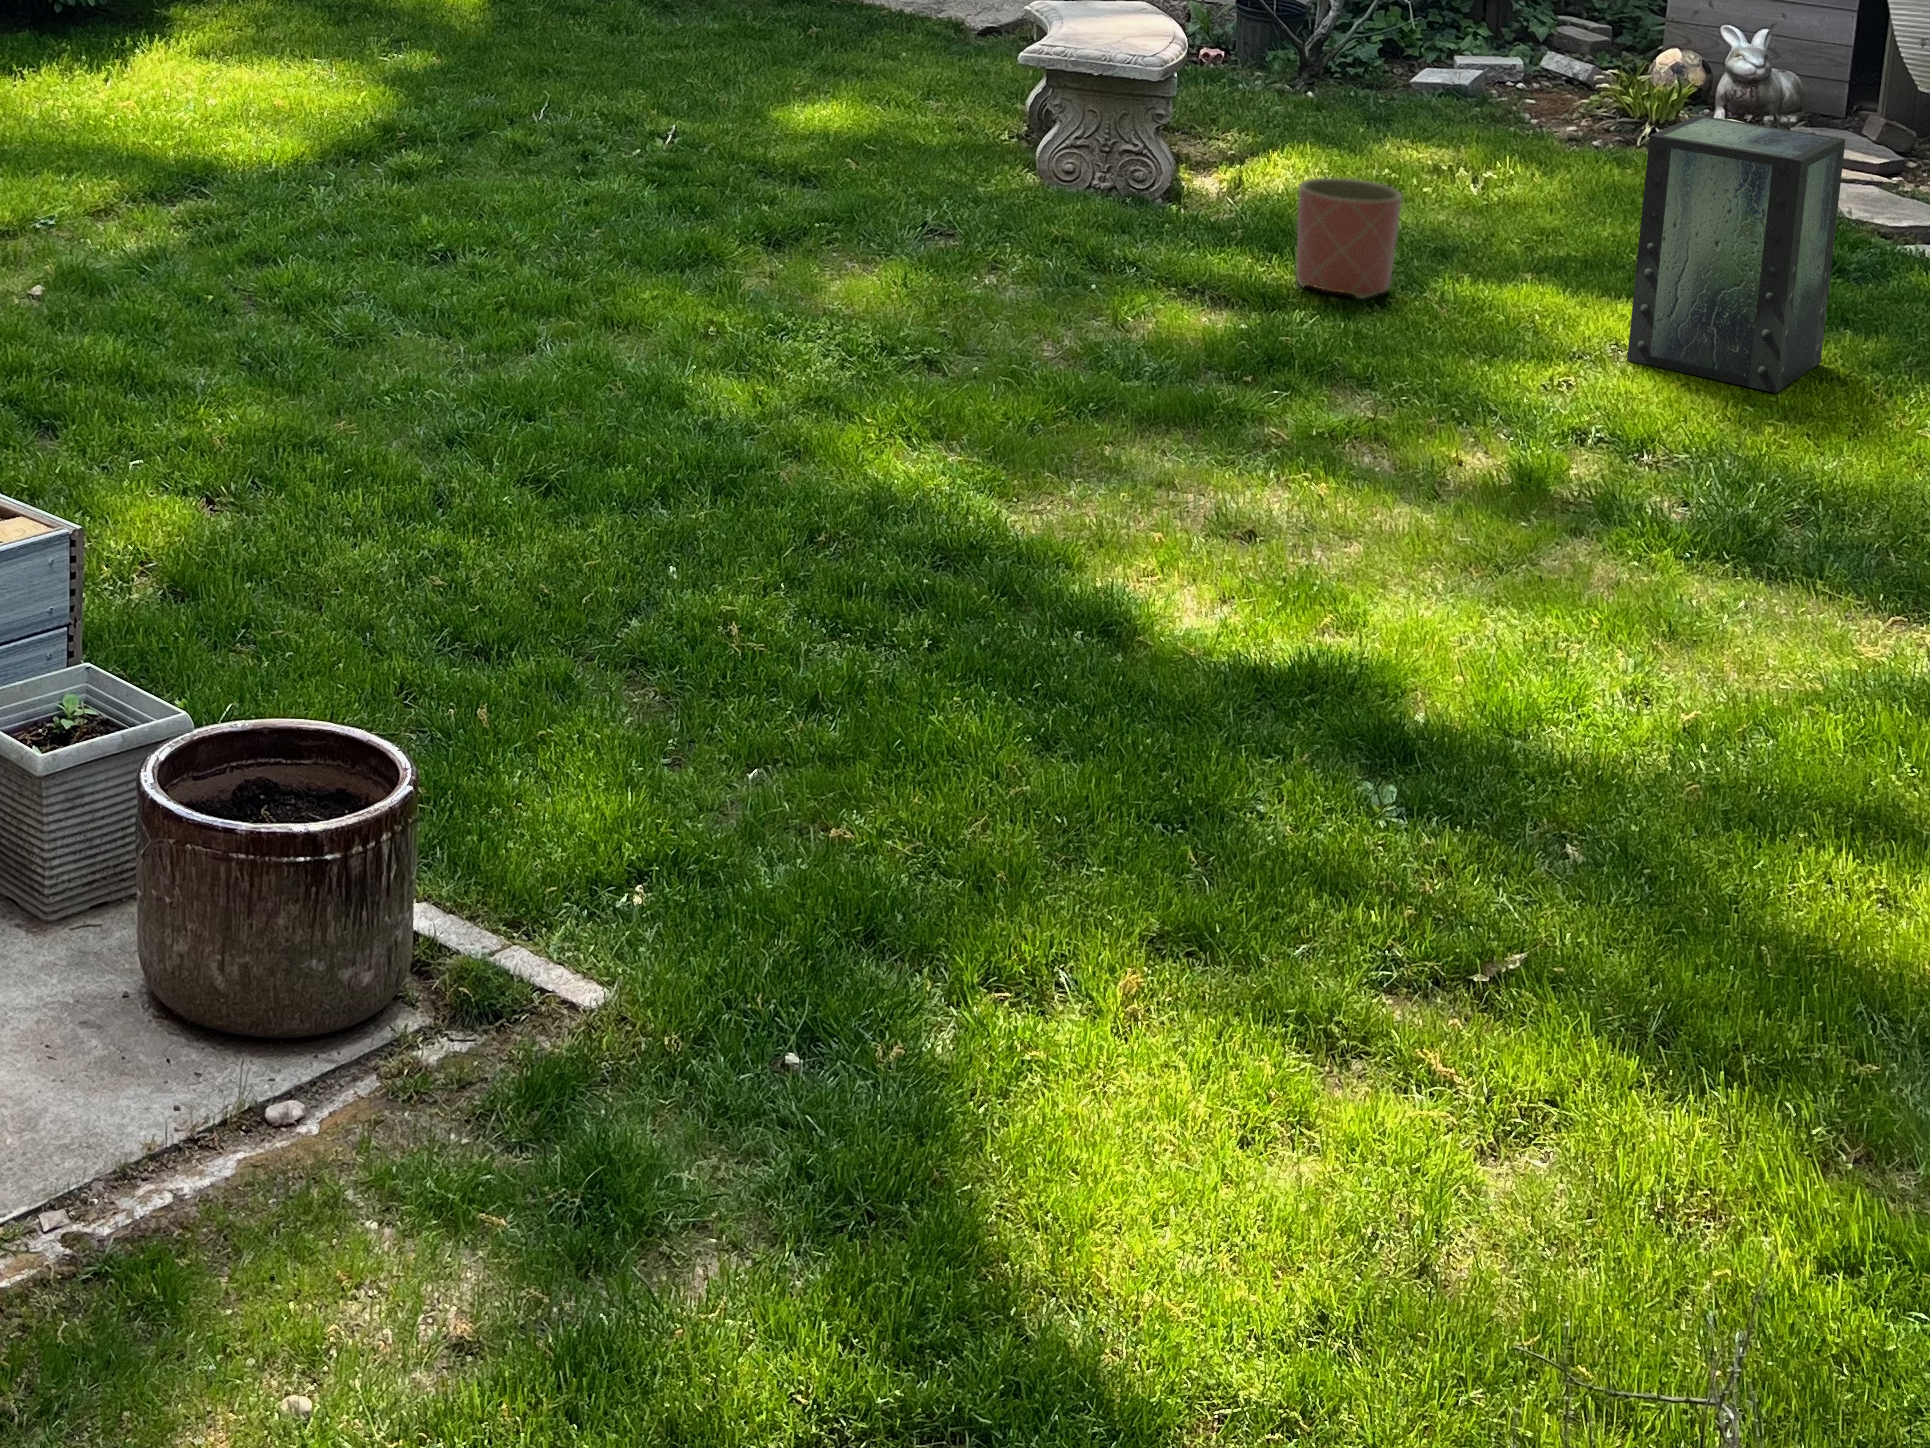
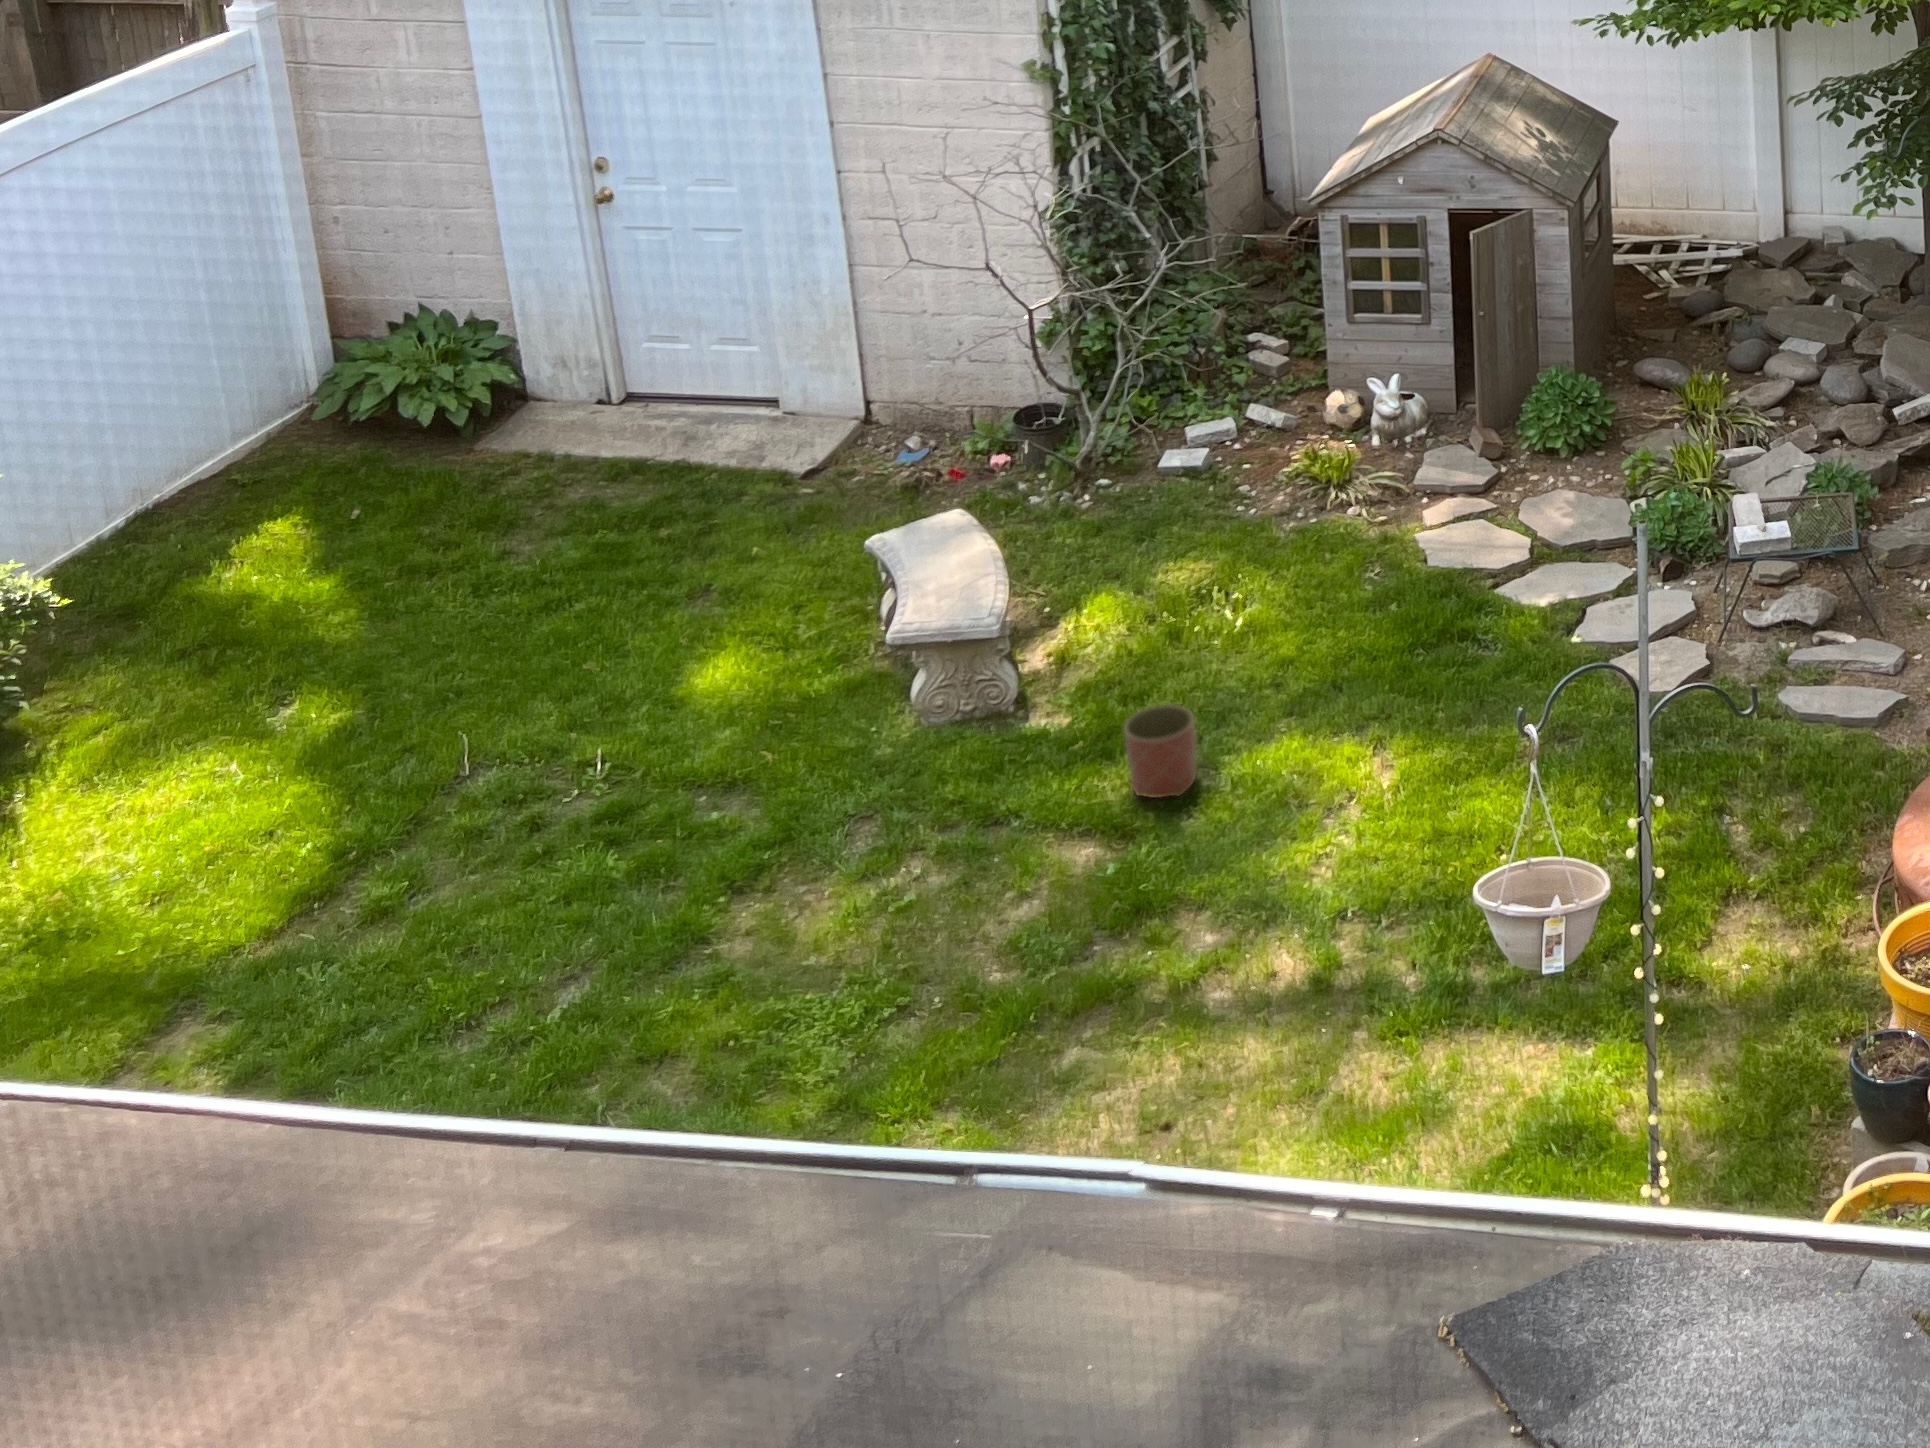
storage box: present [1627,115,1846,393] -> none [1348,622,1467,805]

